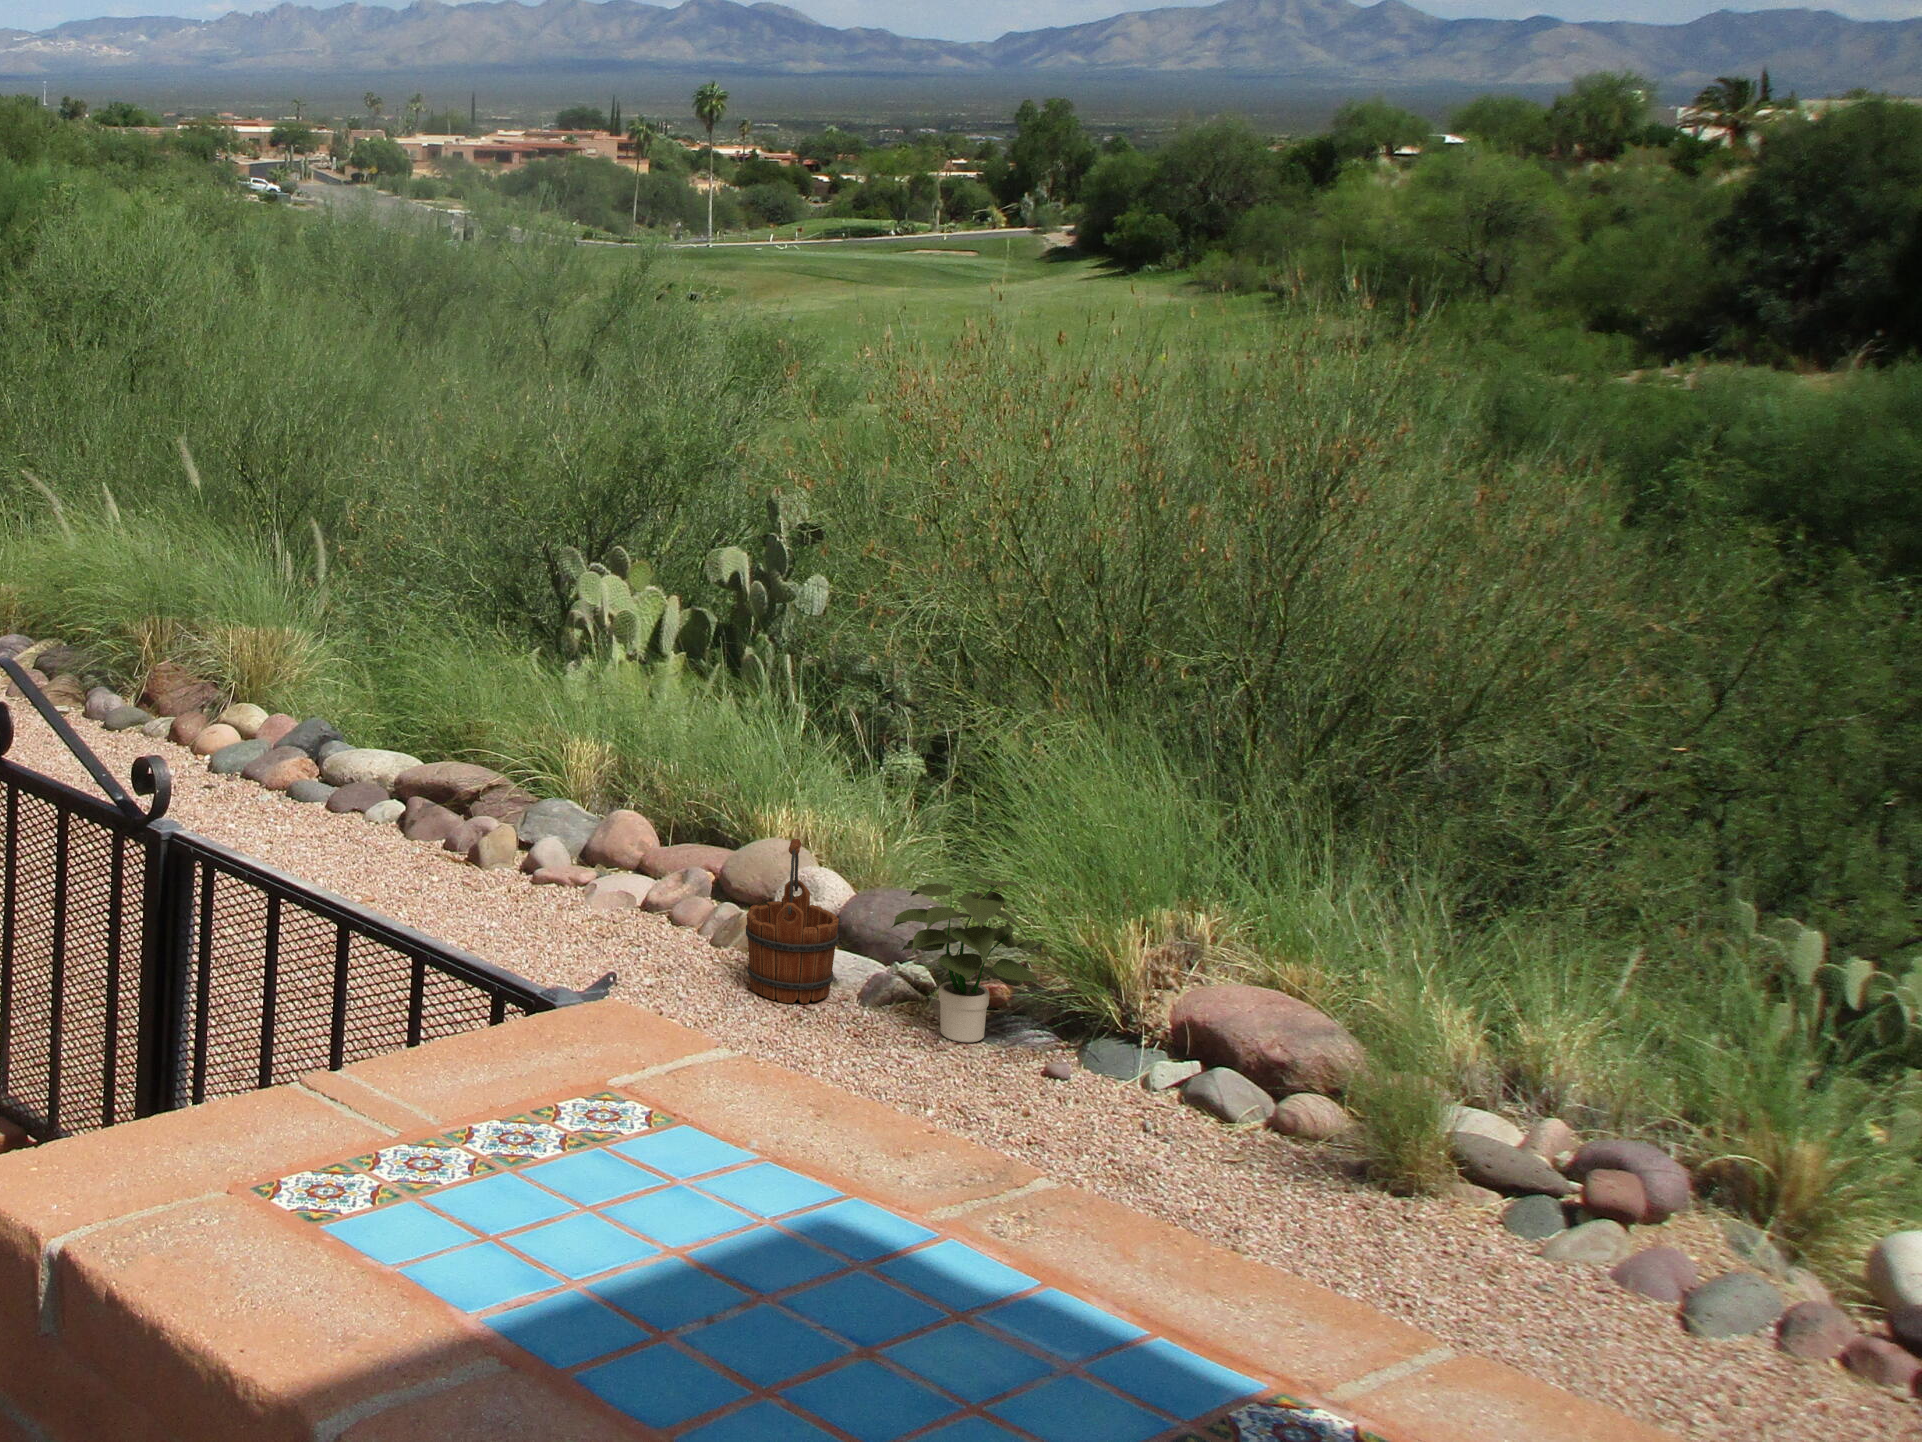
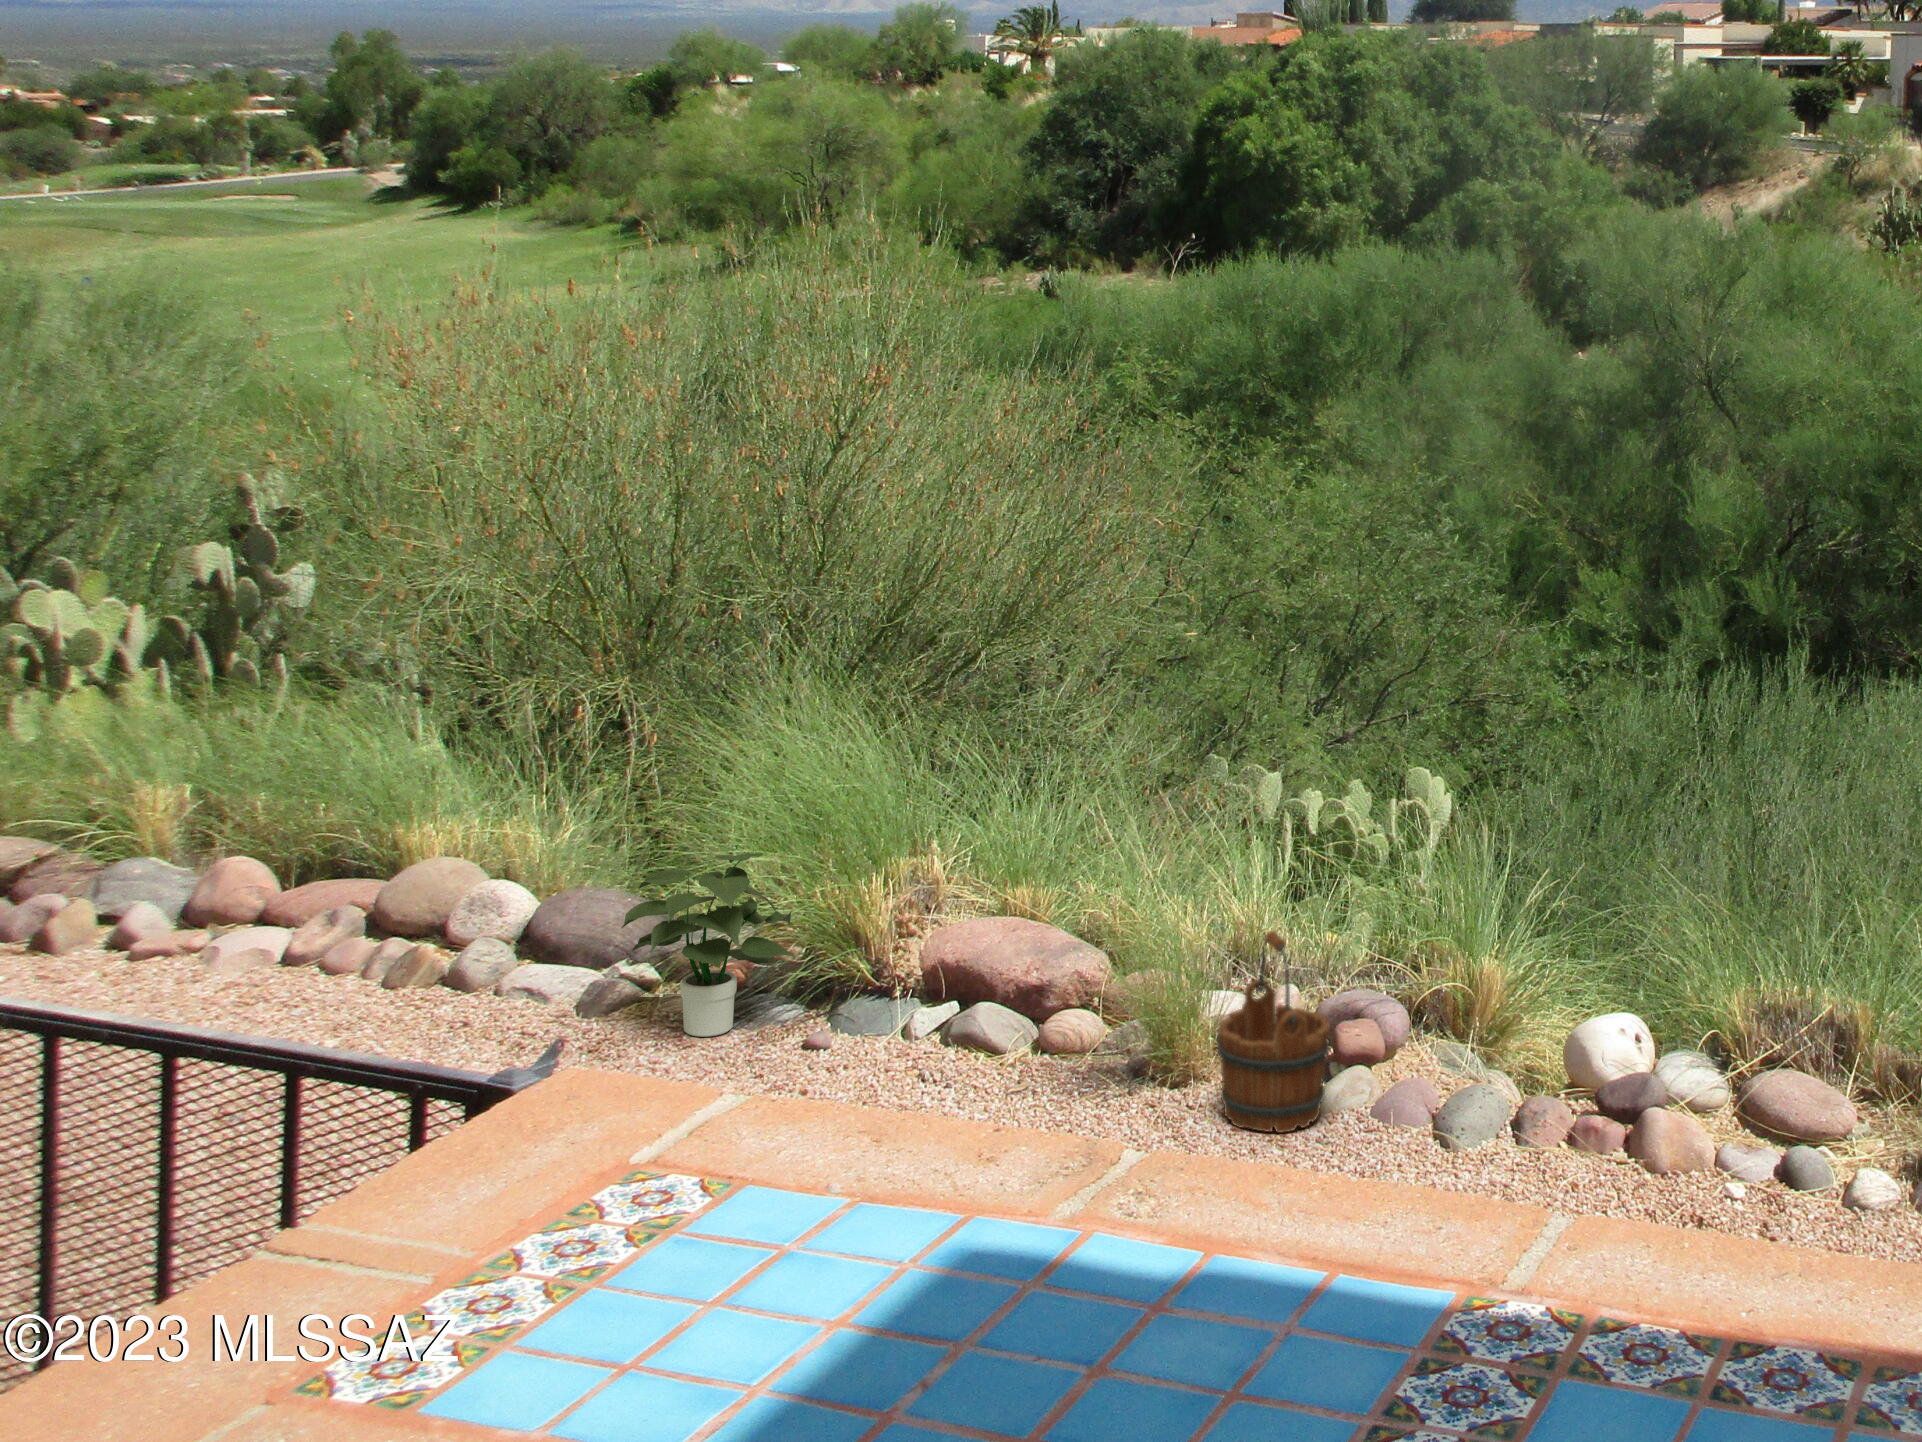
wooden bucket: present [746,839,839,1003] -> present [1217,931,1330,1133]

